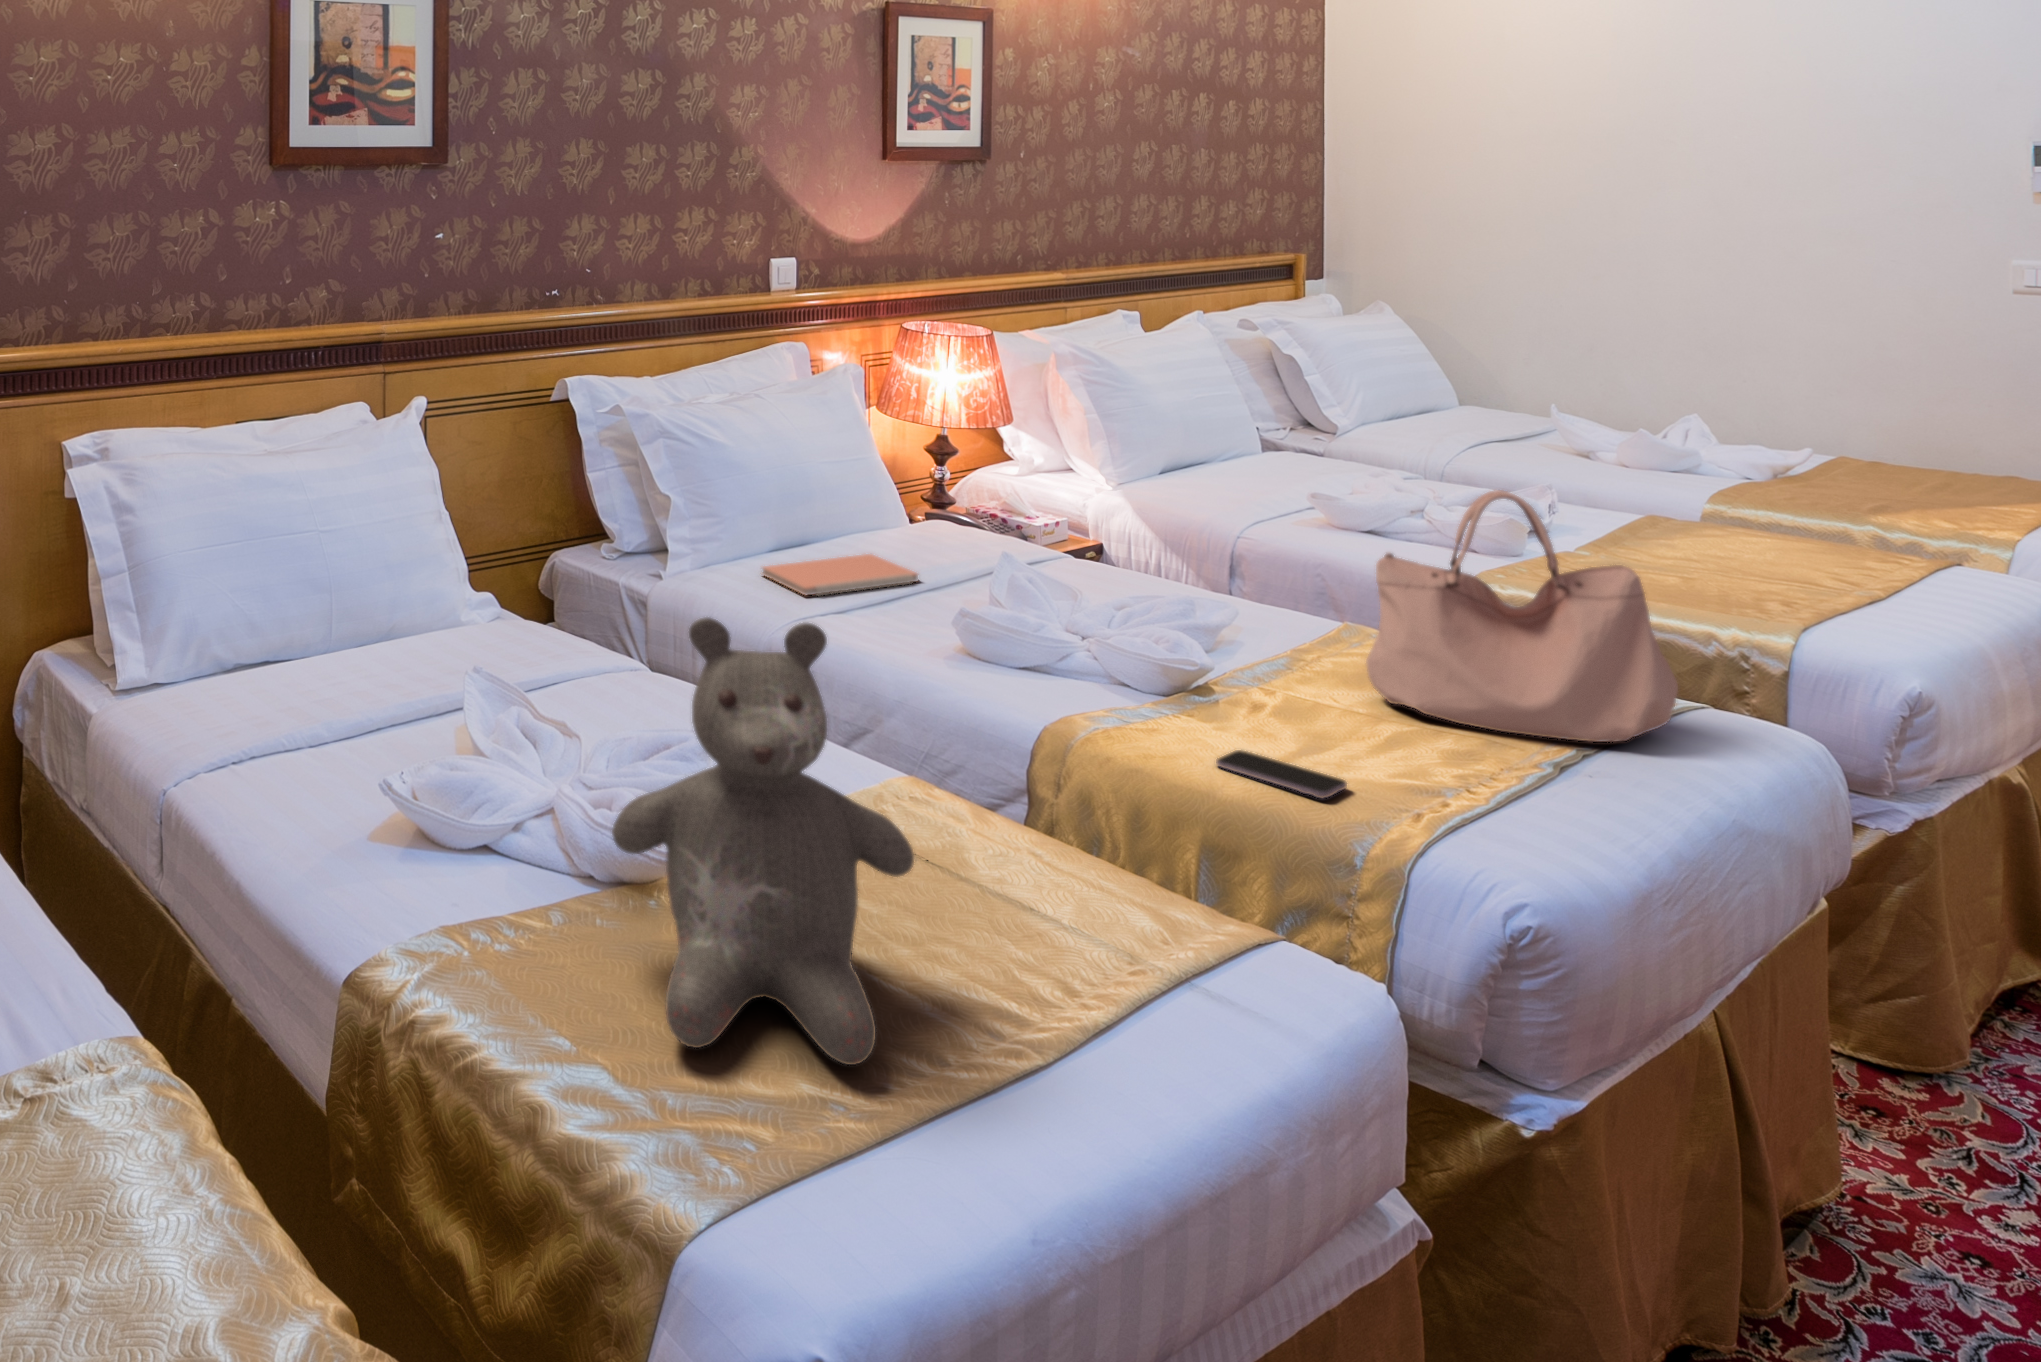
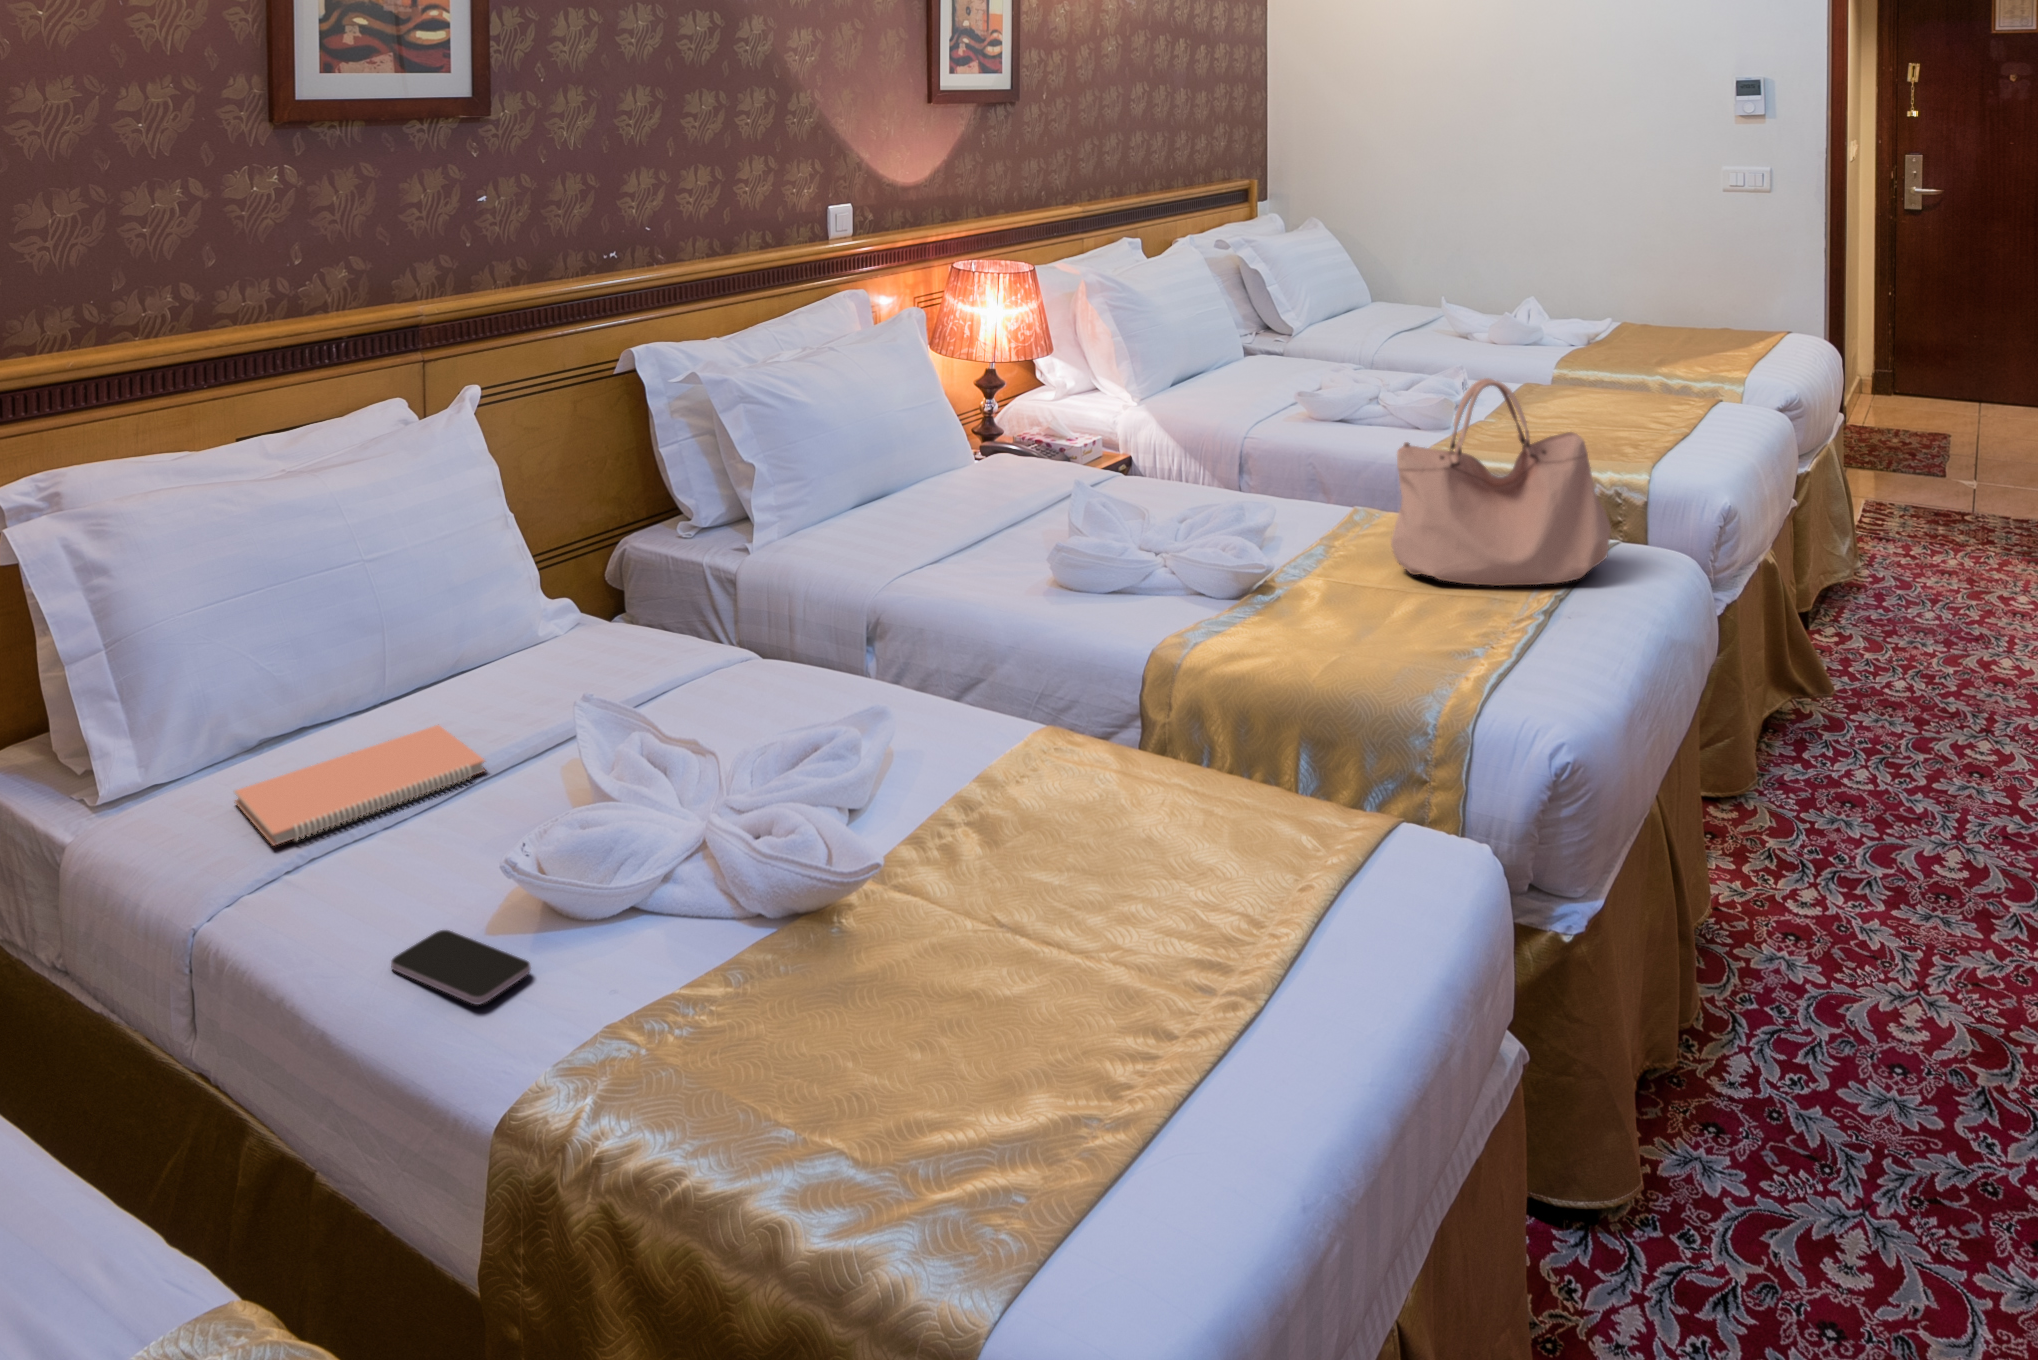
notebook: present [763,554,918,595] -> present [235,725,485,846]
teddy bear: present [612,617,914,1065] -> none [805,600,1120,1105]
smartphone: present [1216,750,1347,799] -> present [391,930,531,1005]

